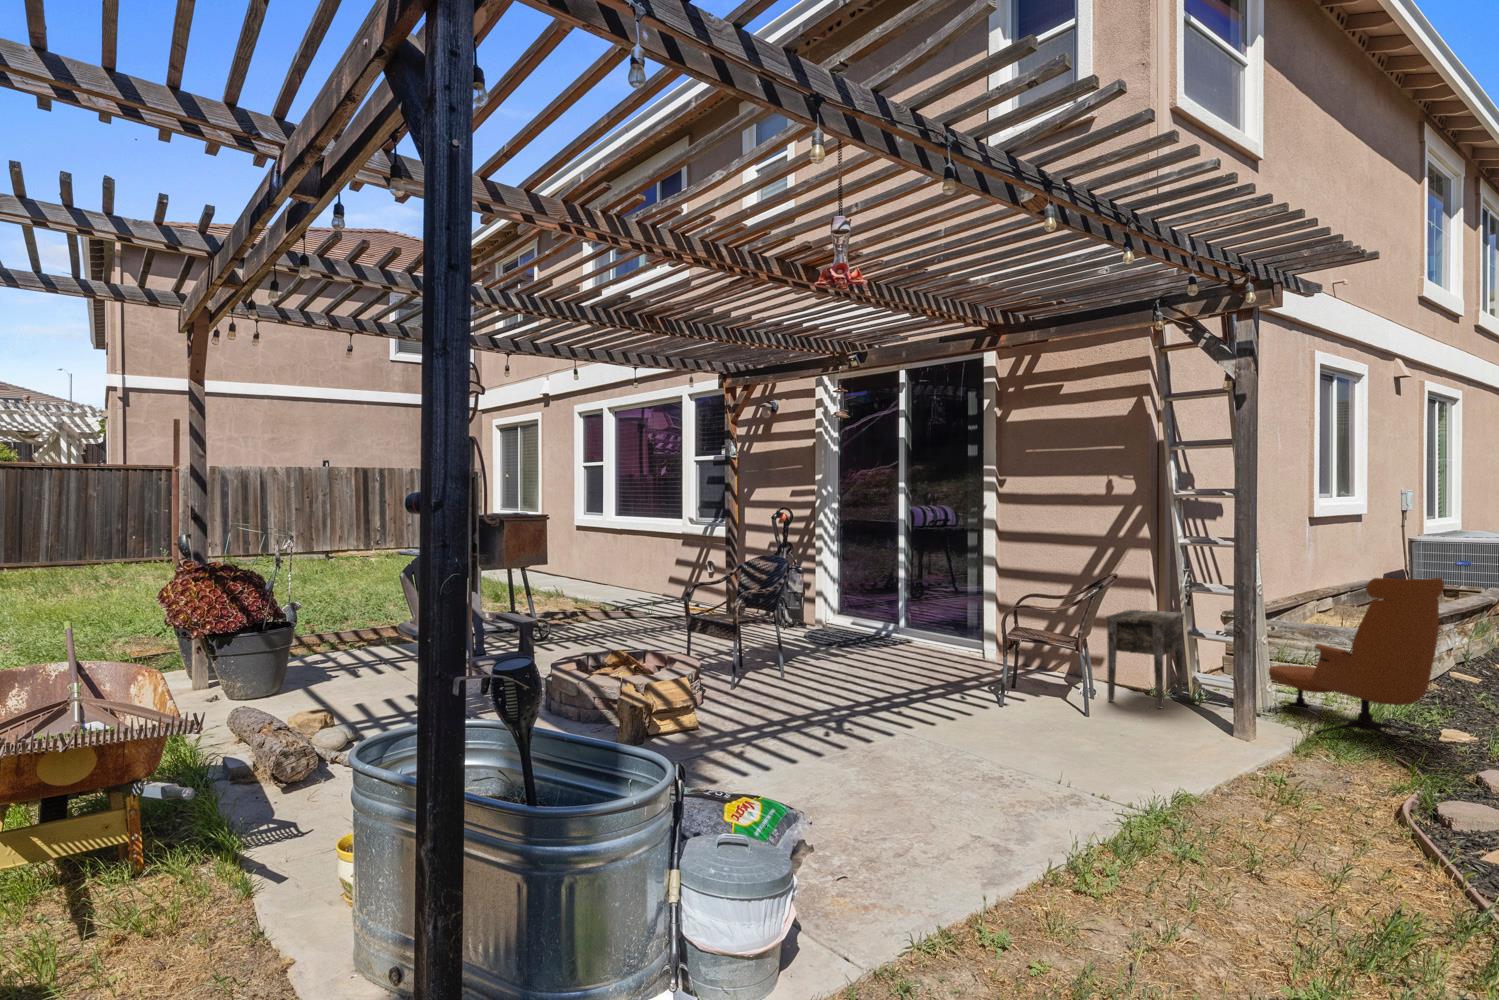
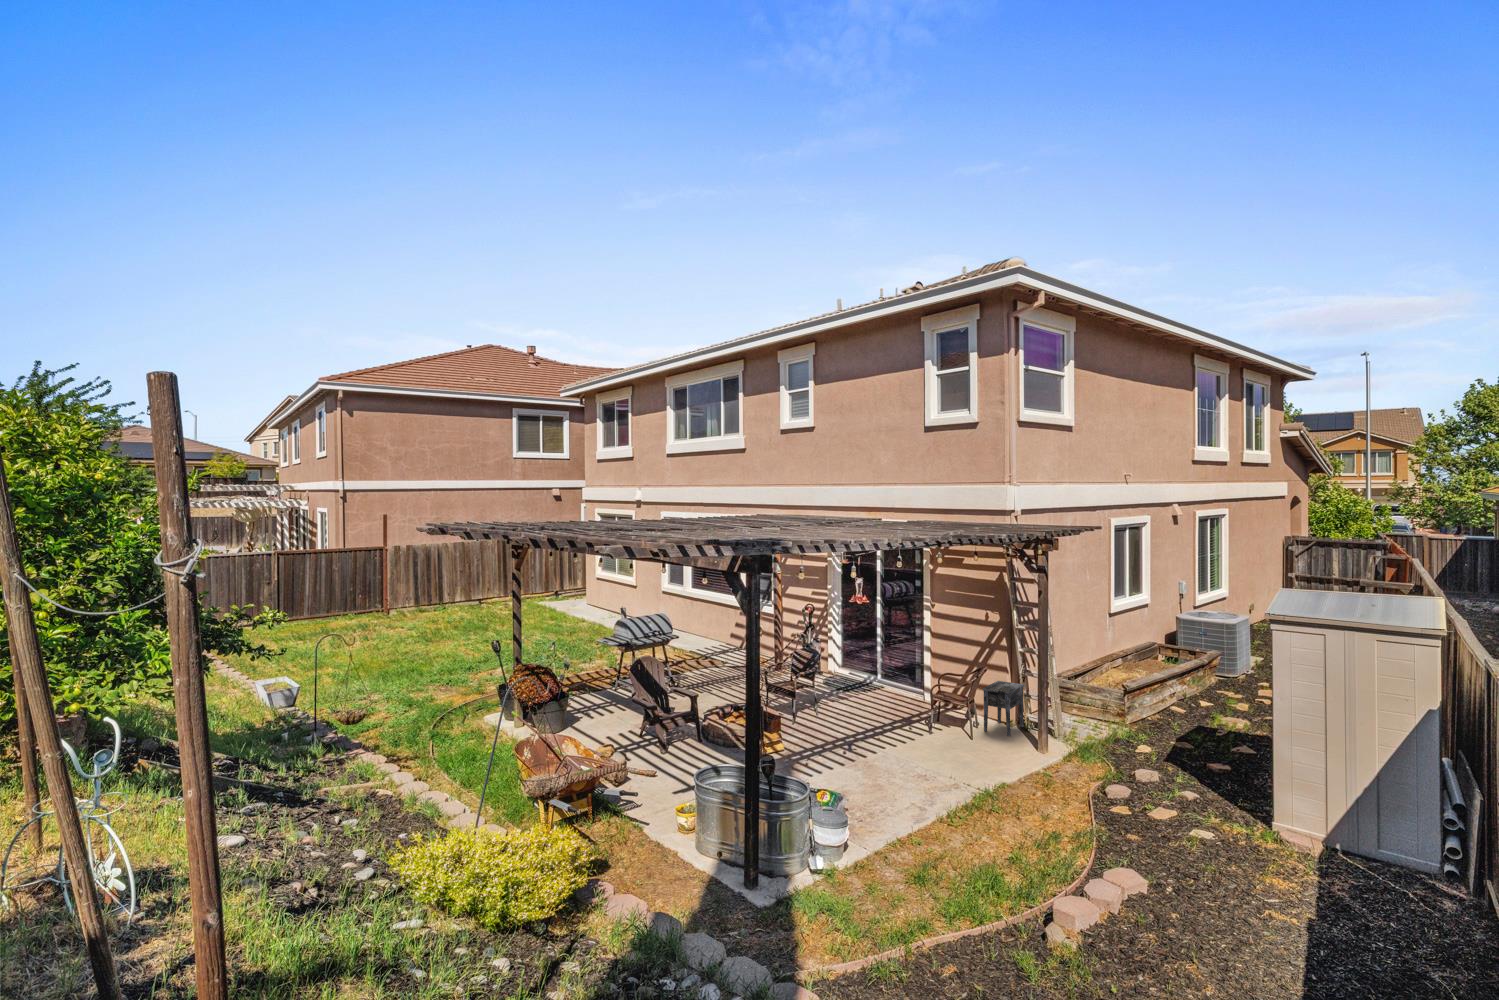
lounge chair: present [1268,578,1444,748] -> none [1060,681,1130,760]

